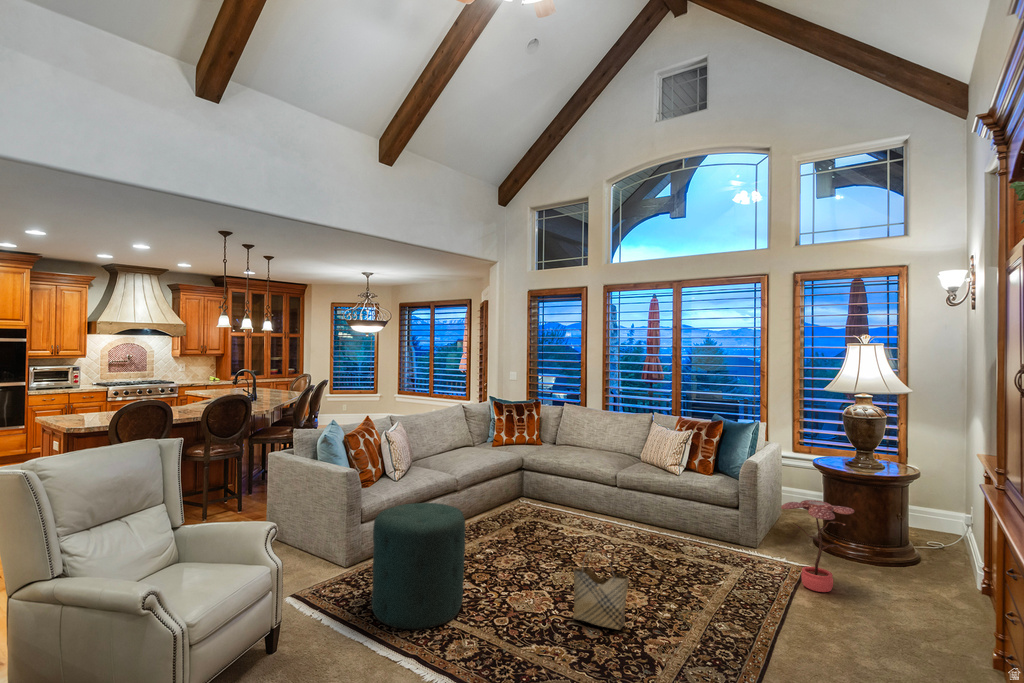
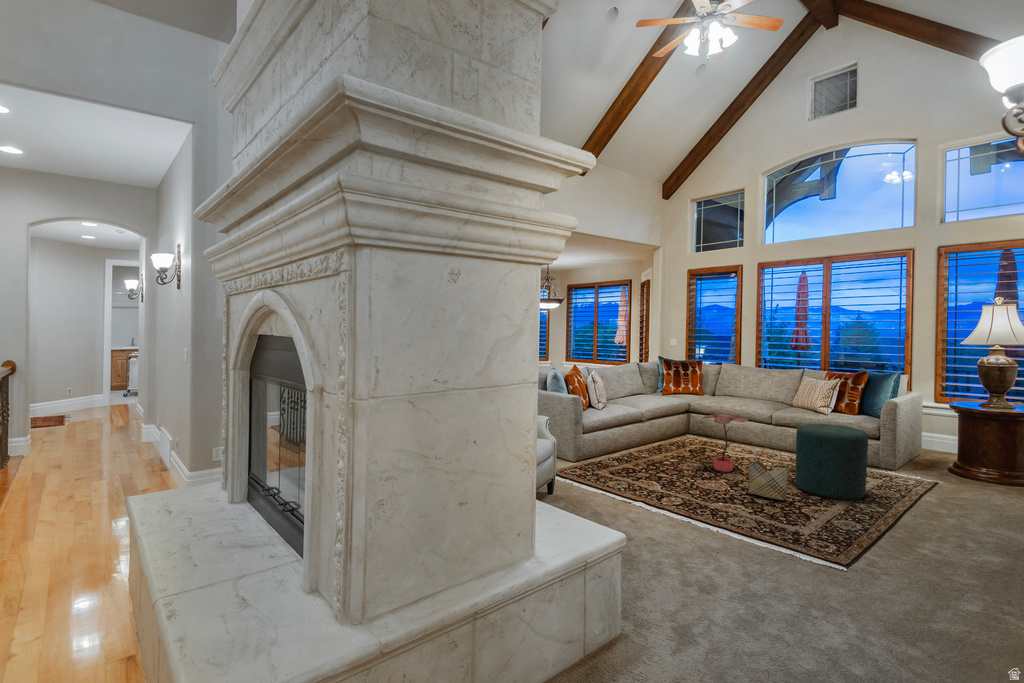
potted plant: present [781,500,854,592] -> present [702,414,748,472]
ottoman: present [372,503,465,630] -> present [796,424,868,500]

